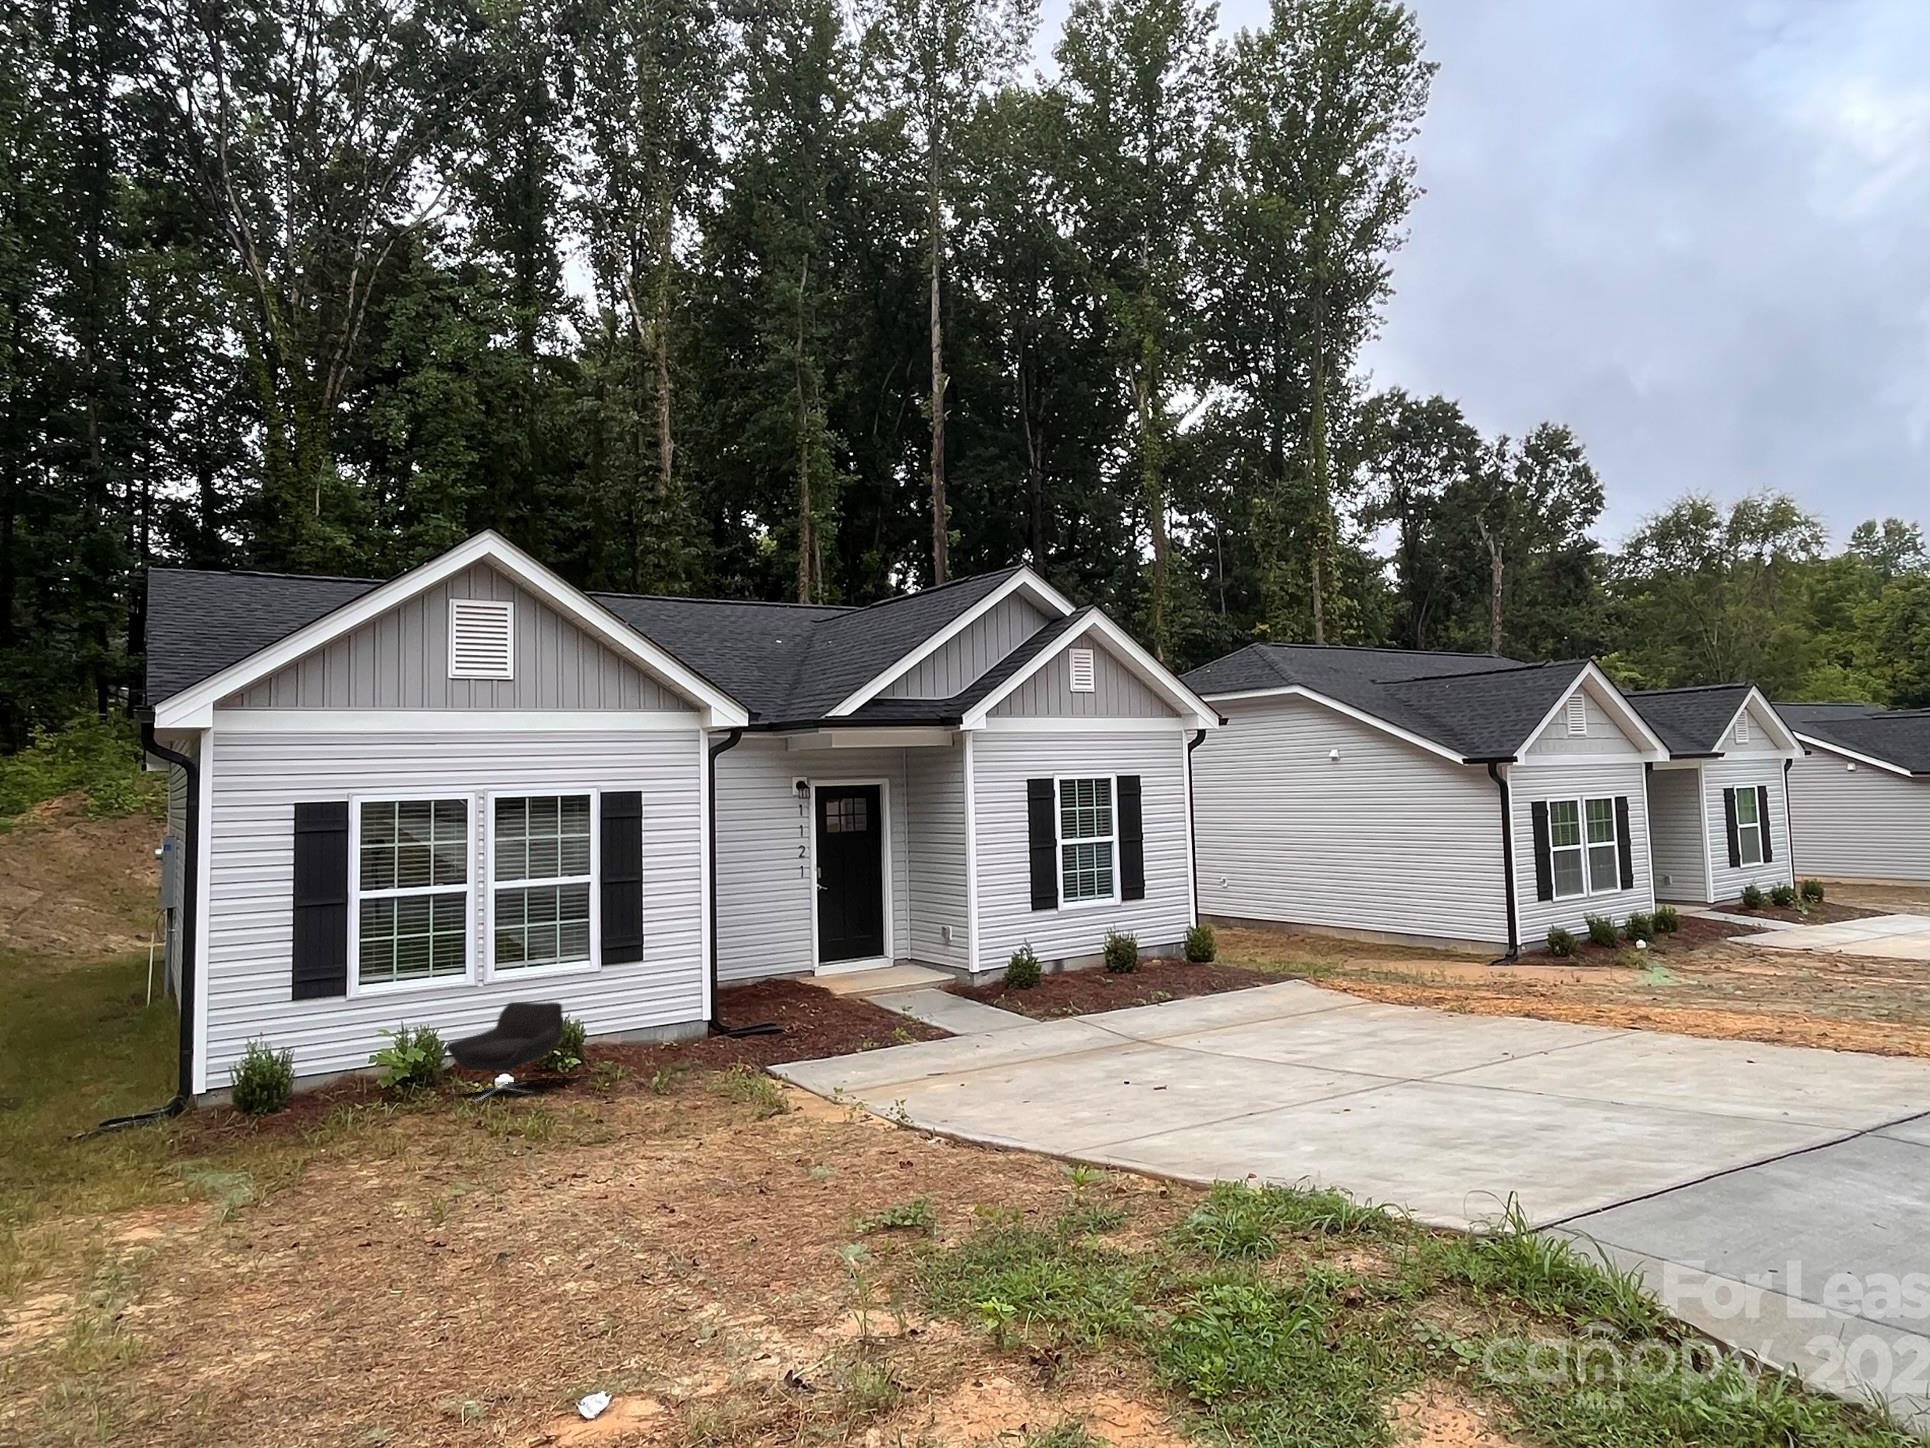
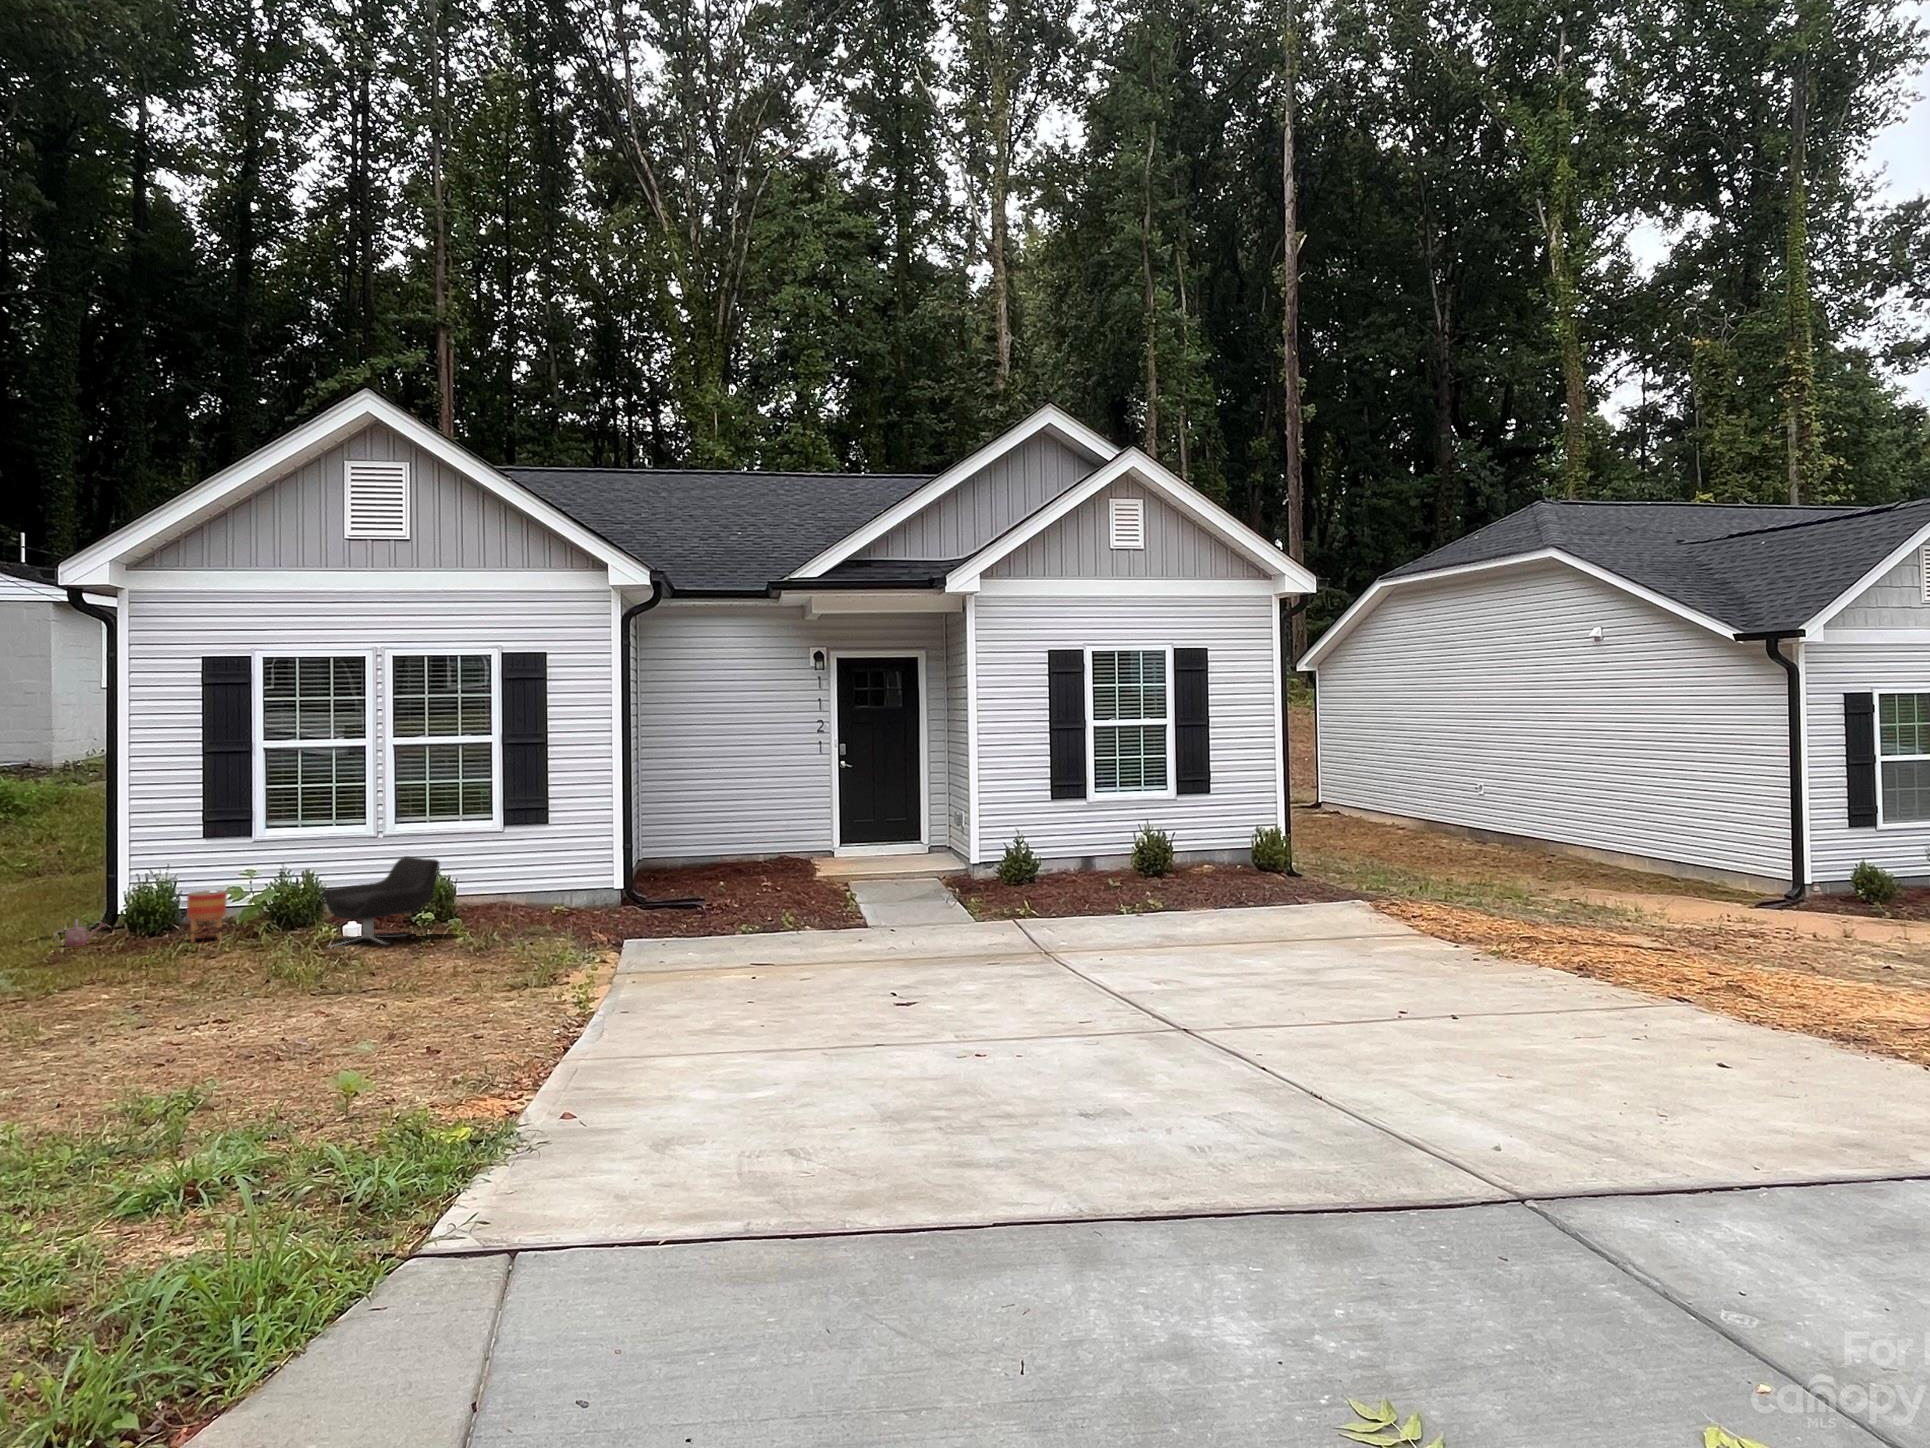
planter: none [281,1055,325,1115] -> present [187,890,227,943]
watering can: none [130,1103,183,1136] -> present [56,920,105,947]

